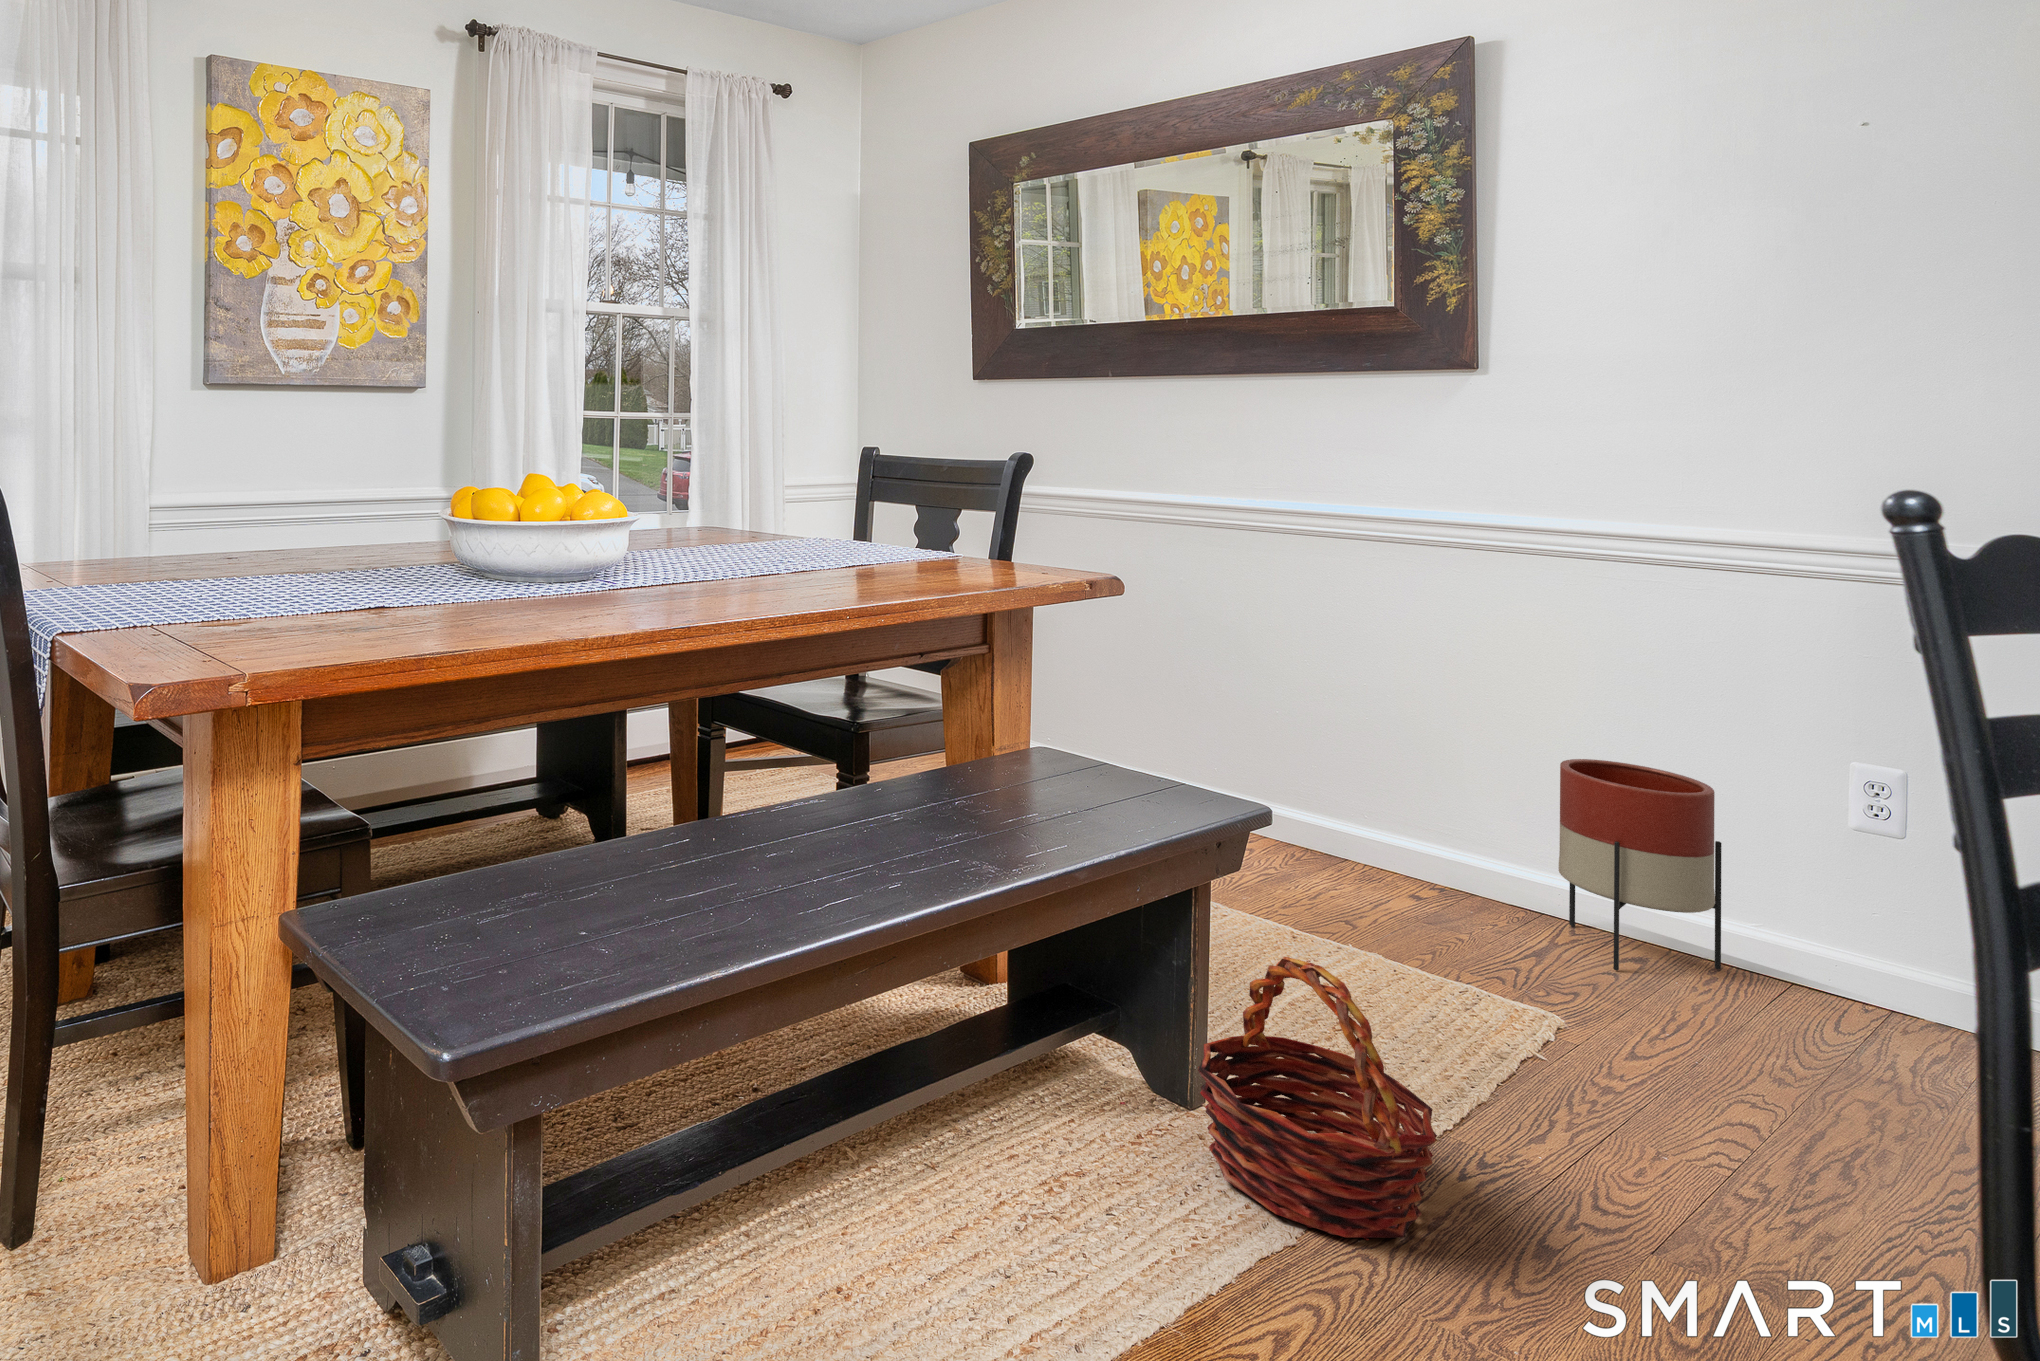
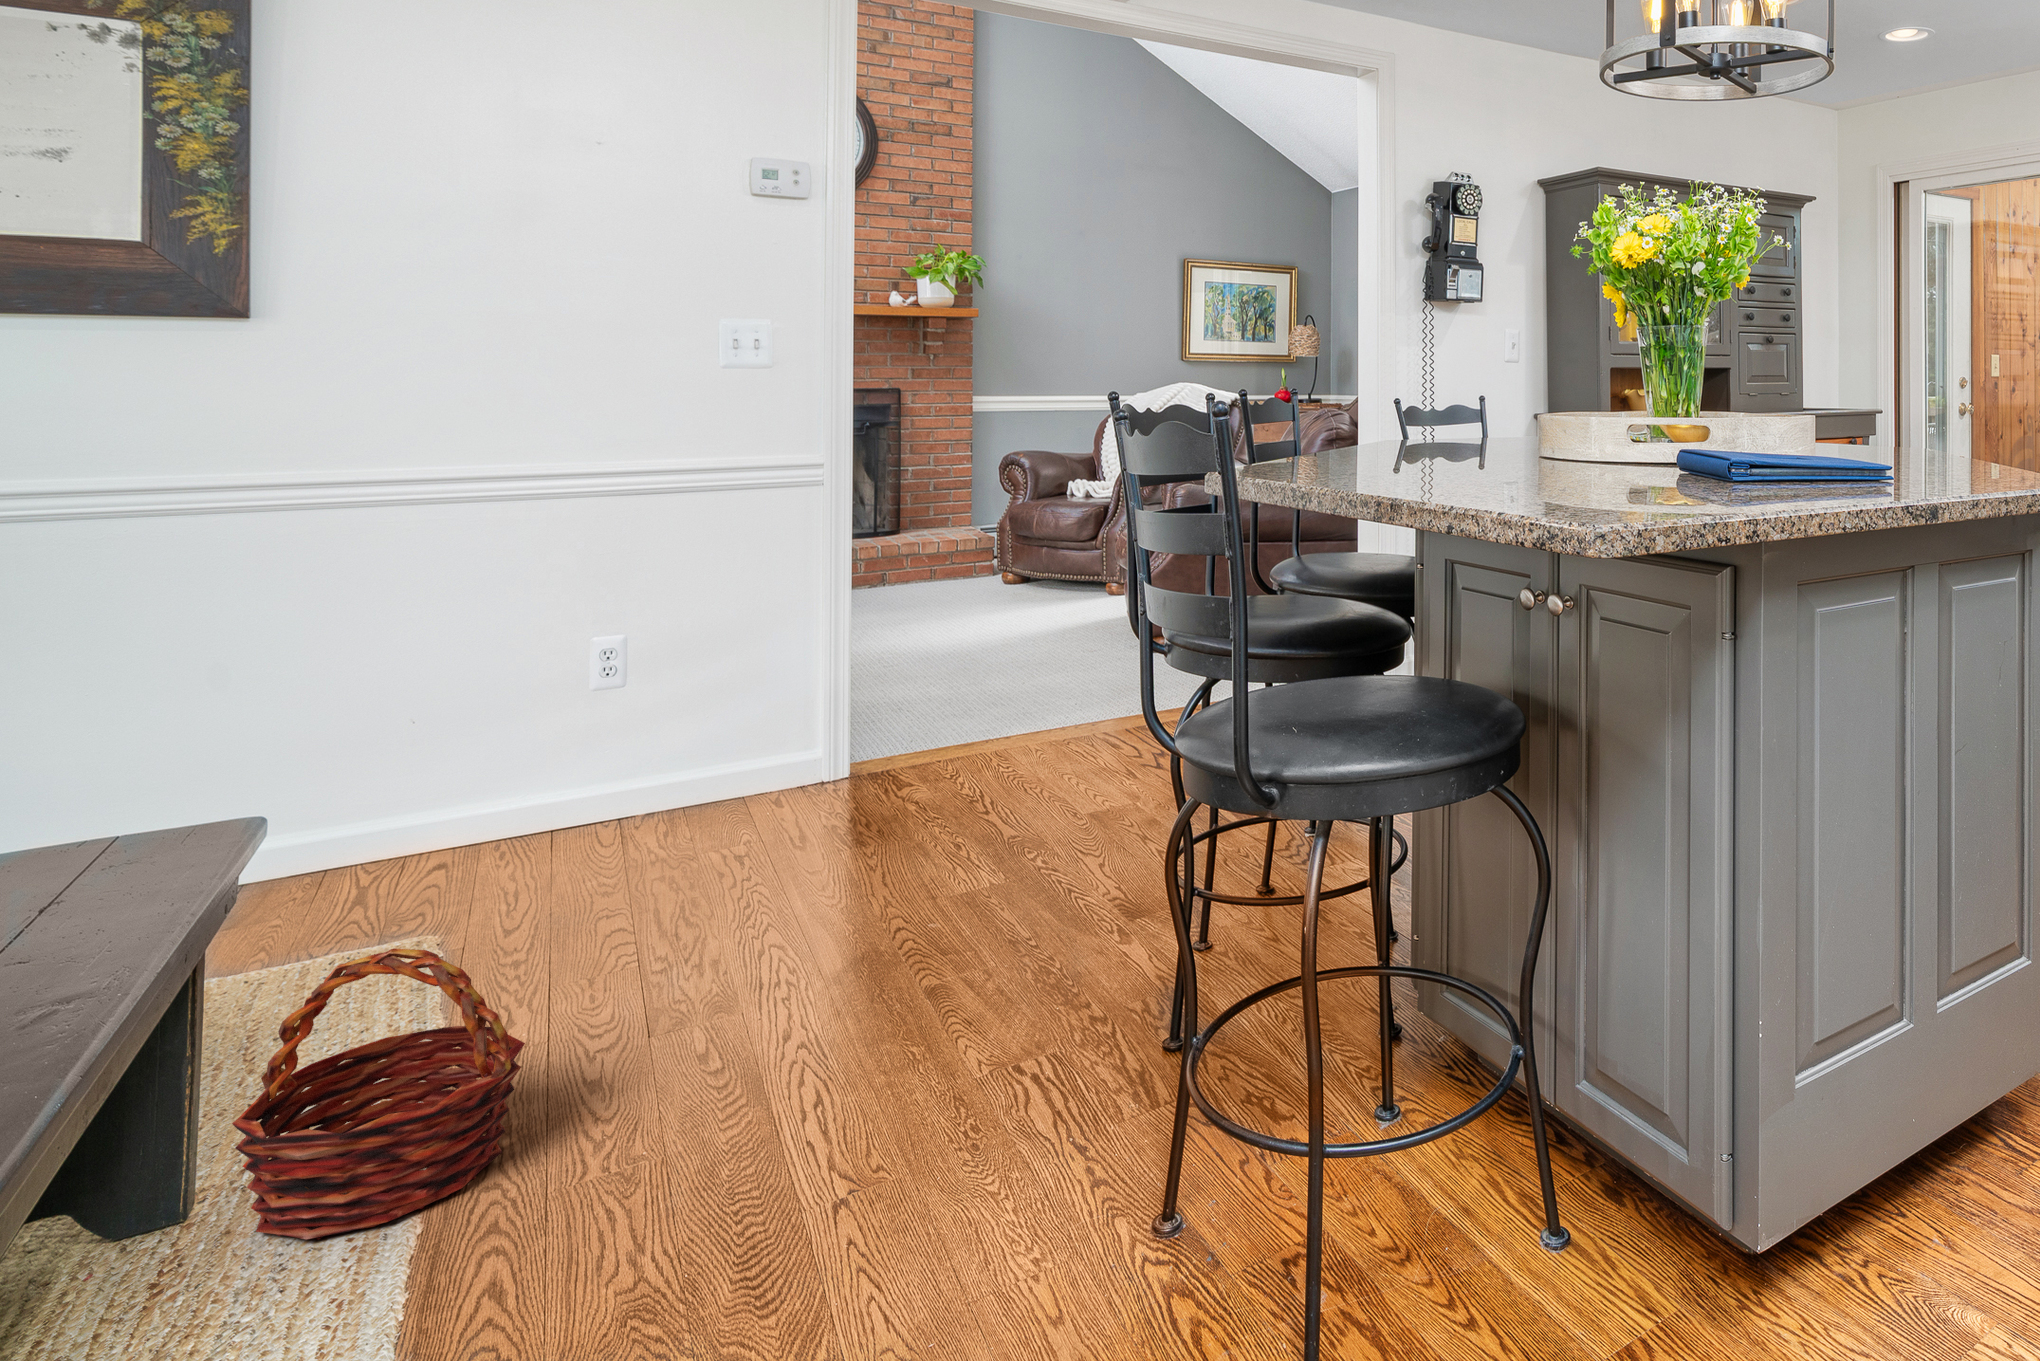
planter: present [1559,759,1722,971] -> none [363,688,508,884]

